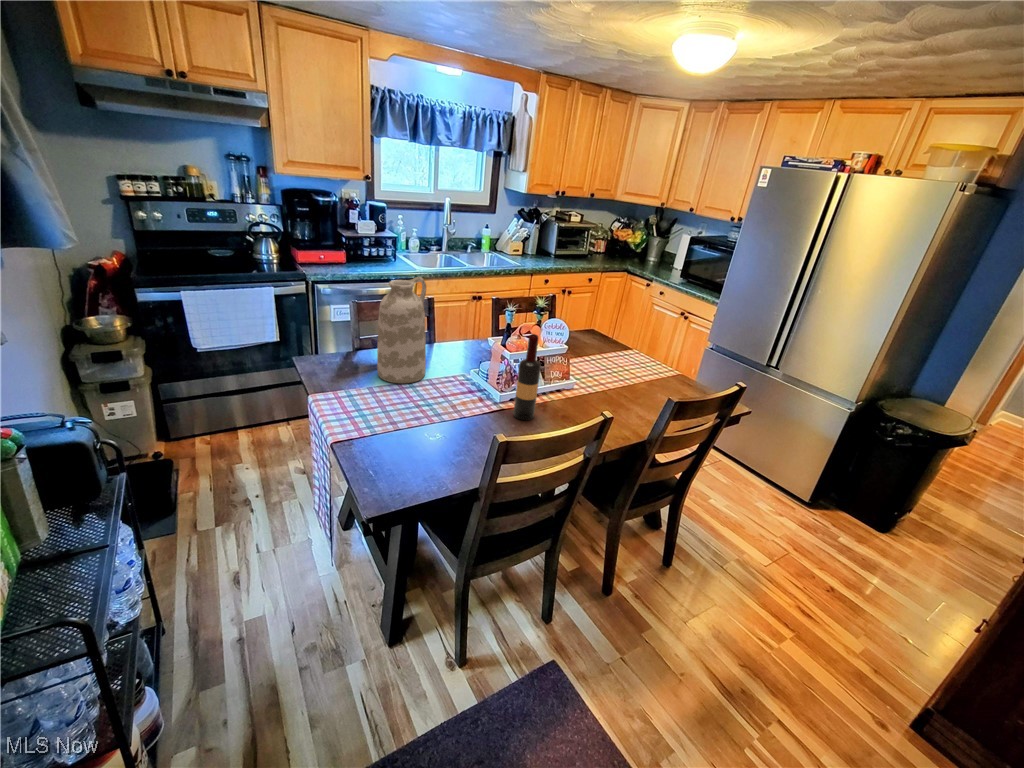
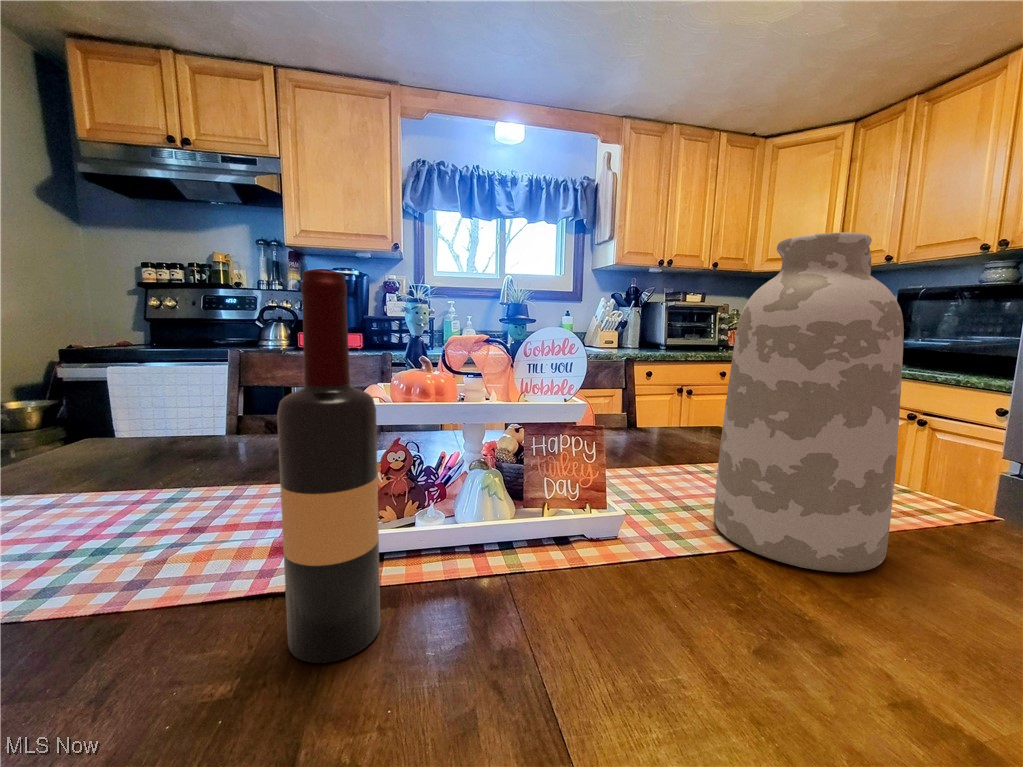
vase: present [377,277,426,383] -> present [713,232,904,572]

